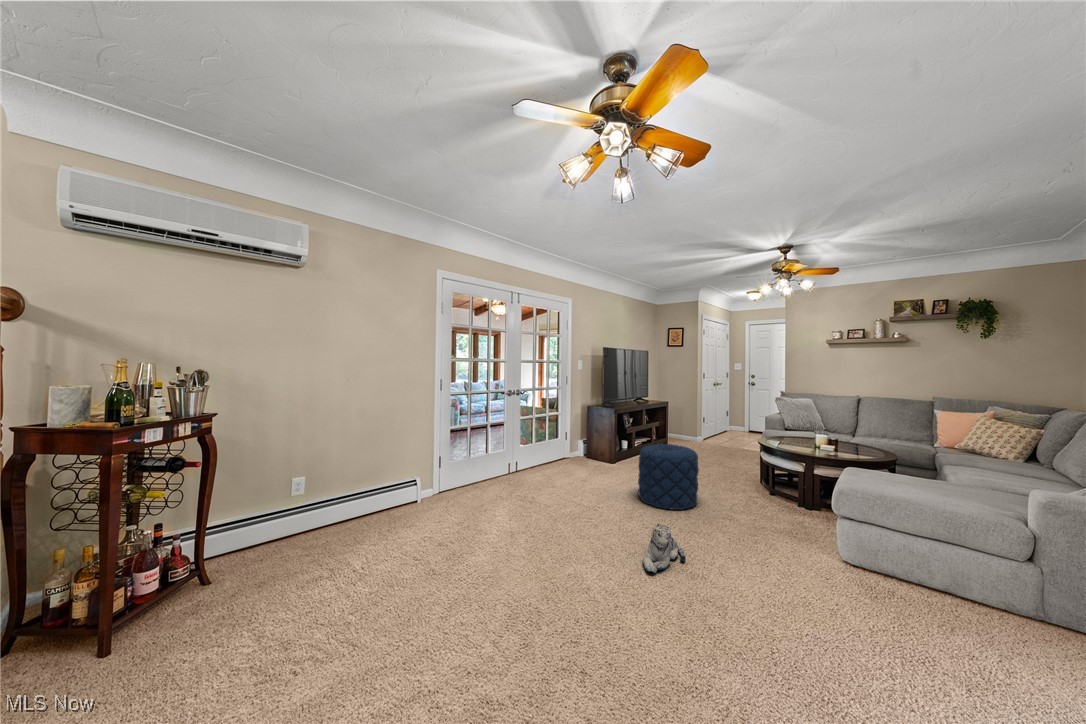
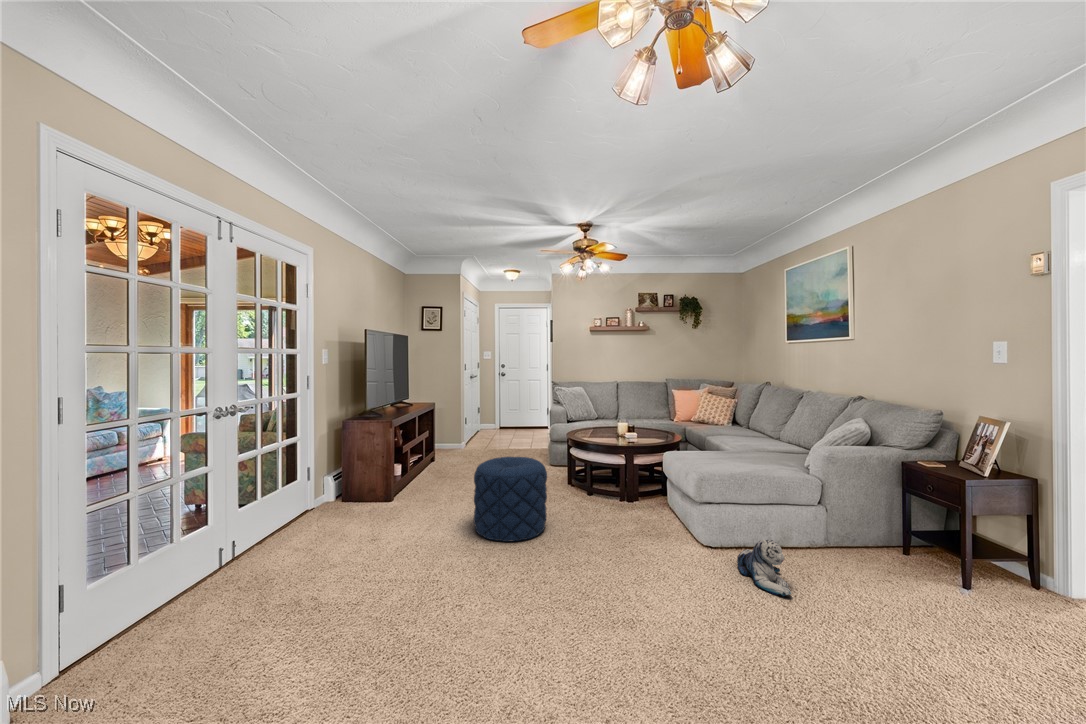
plush toy: present [643,524,686,573] -> present [737,540,791,596]

